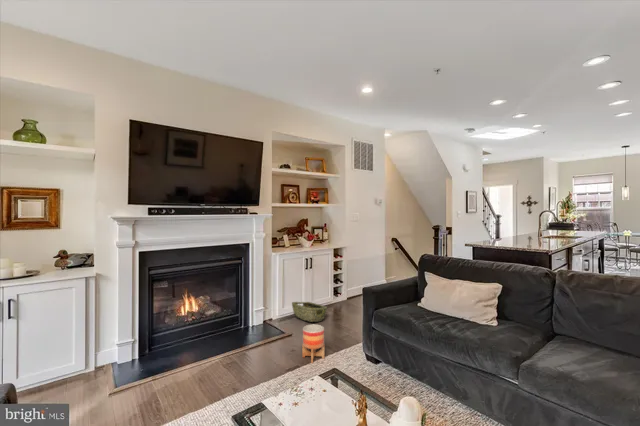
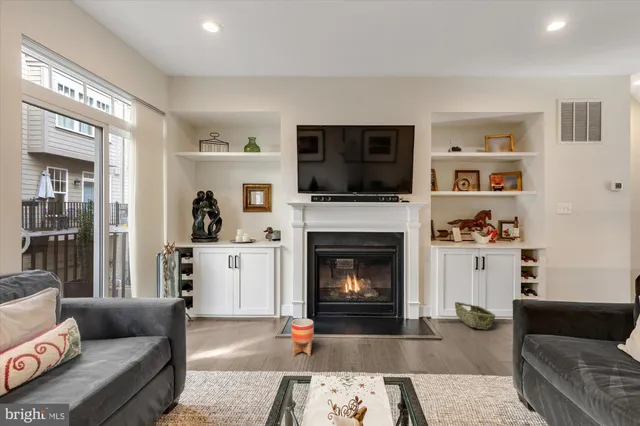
planter: present [302,324,325,363] -> present [291,318,314,357]

